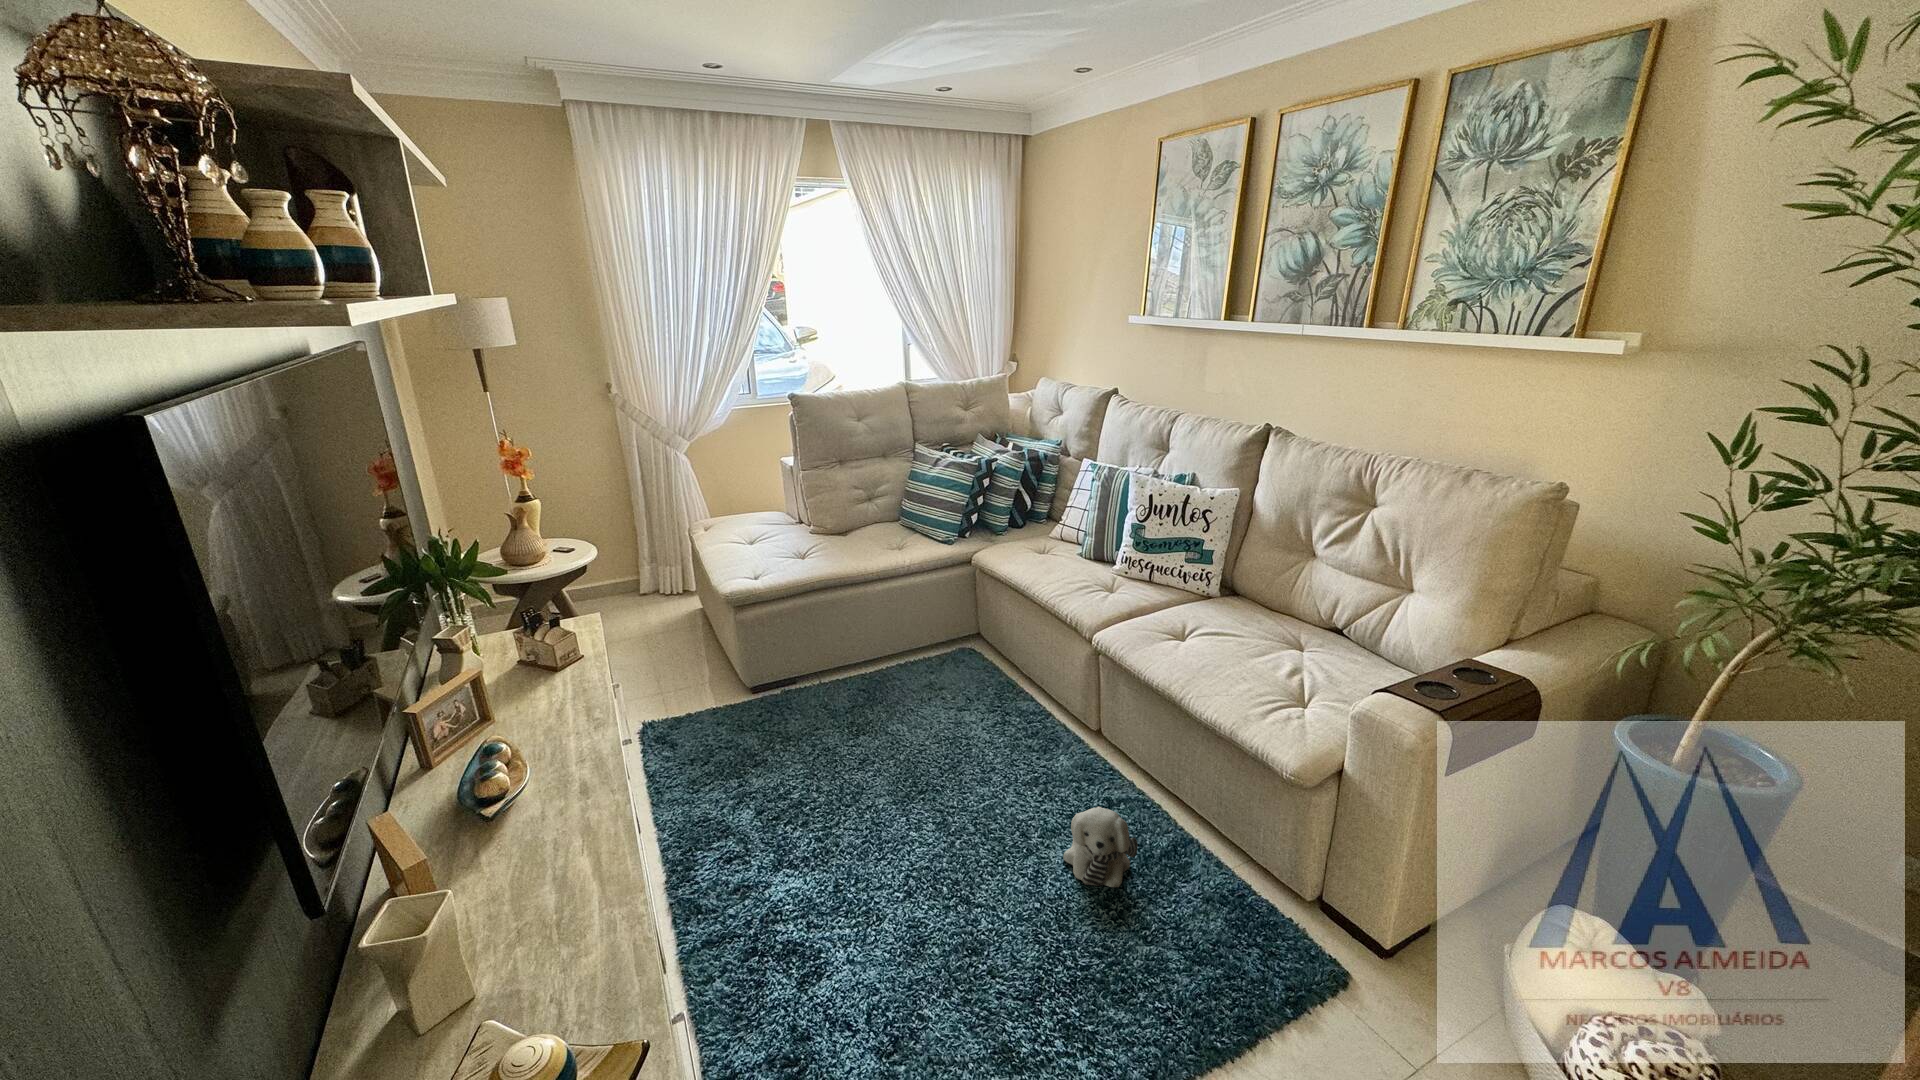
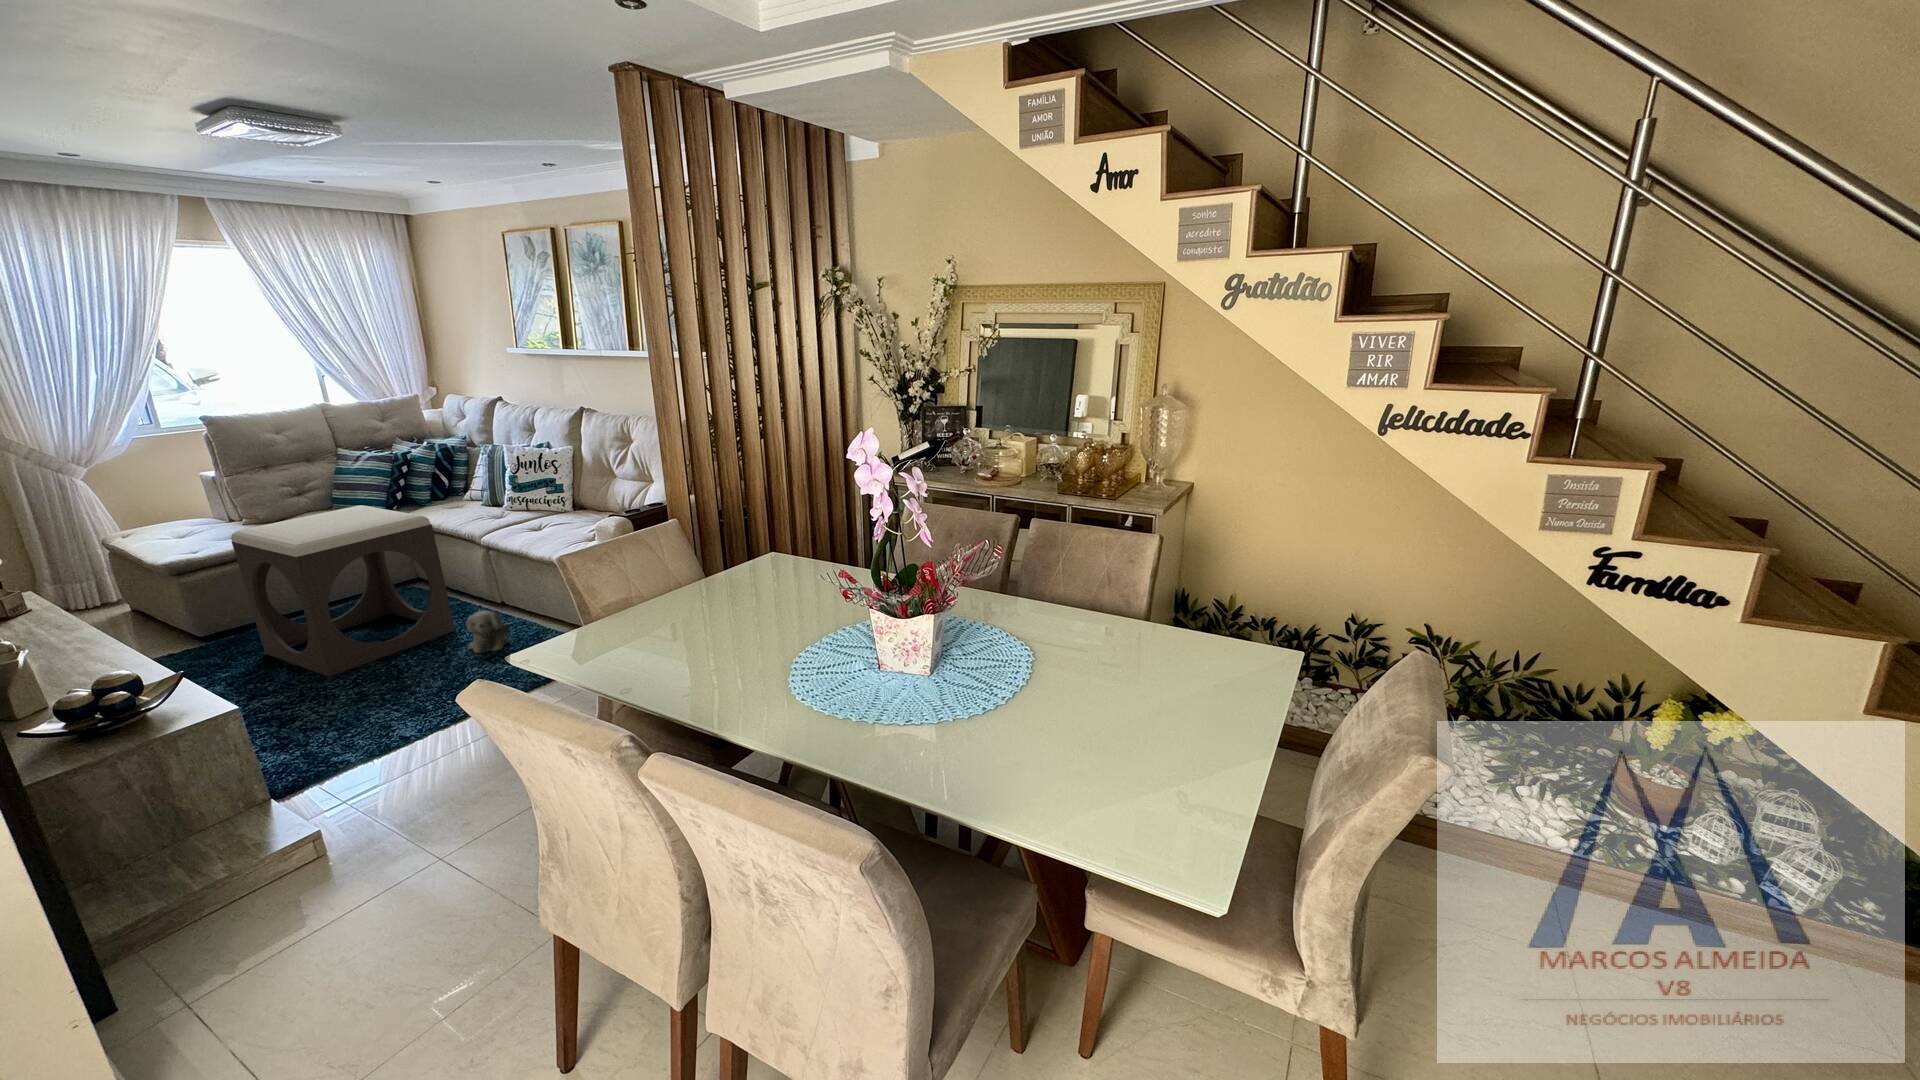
footstool: none [785,551,1040,853] -> present [231,505,455,676]

